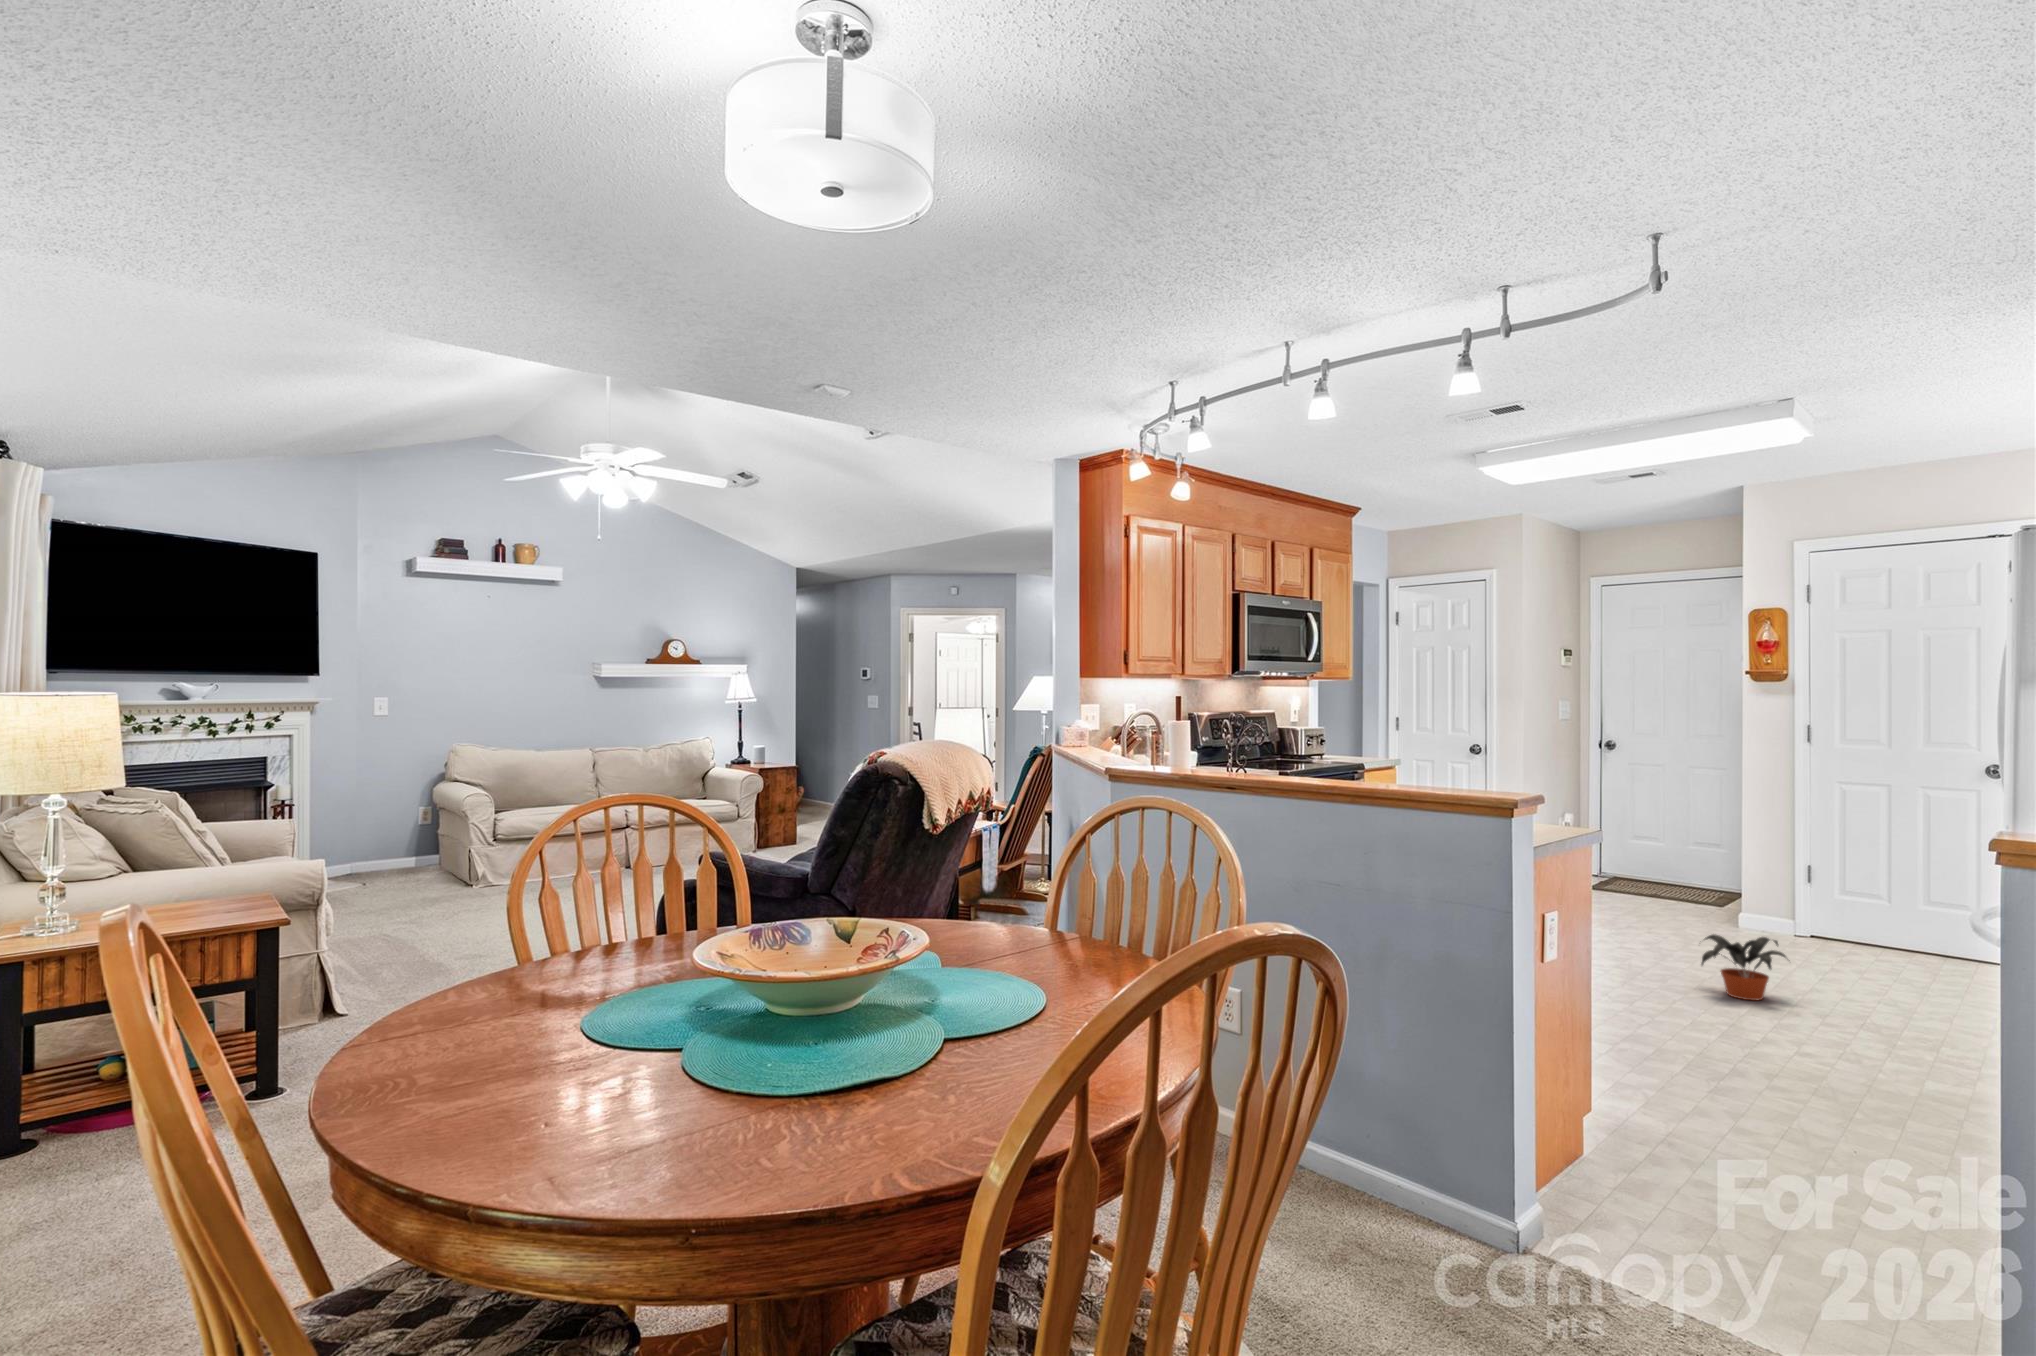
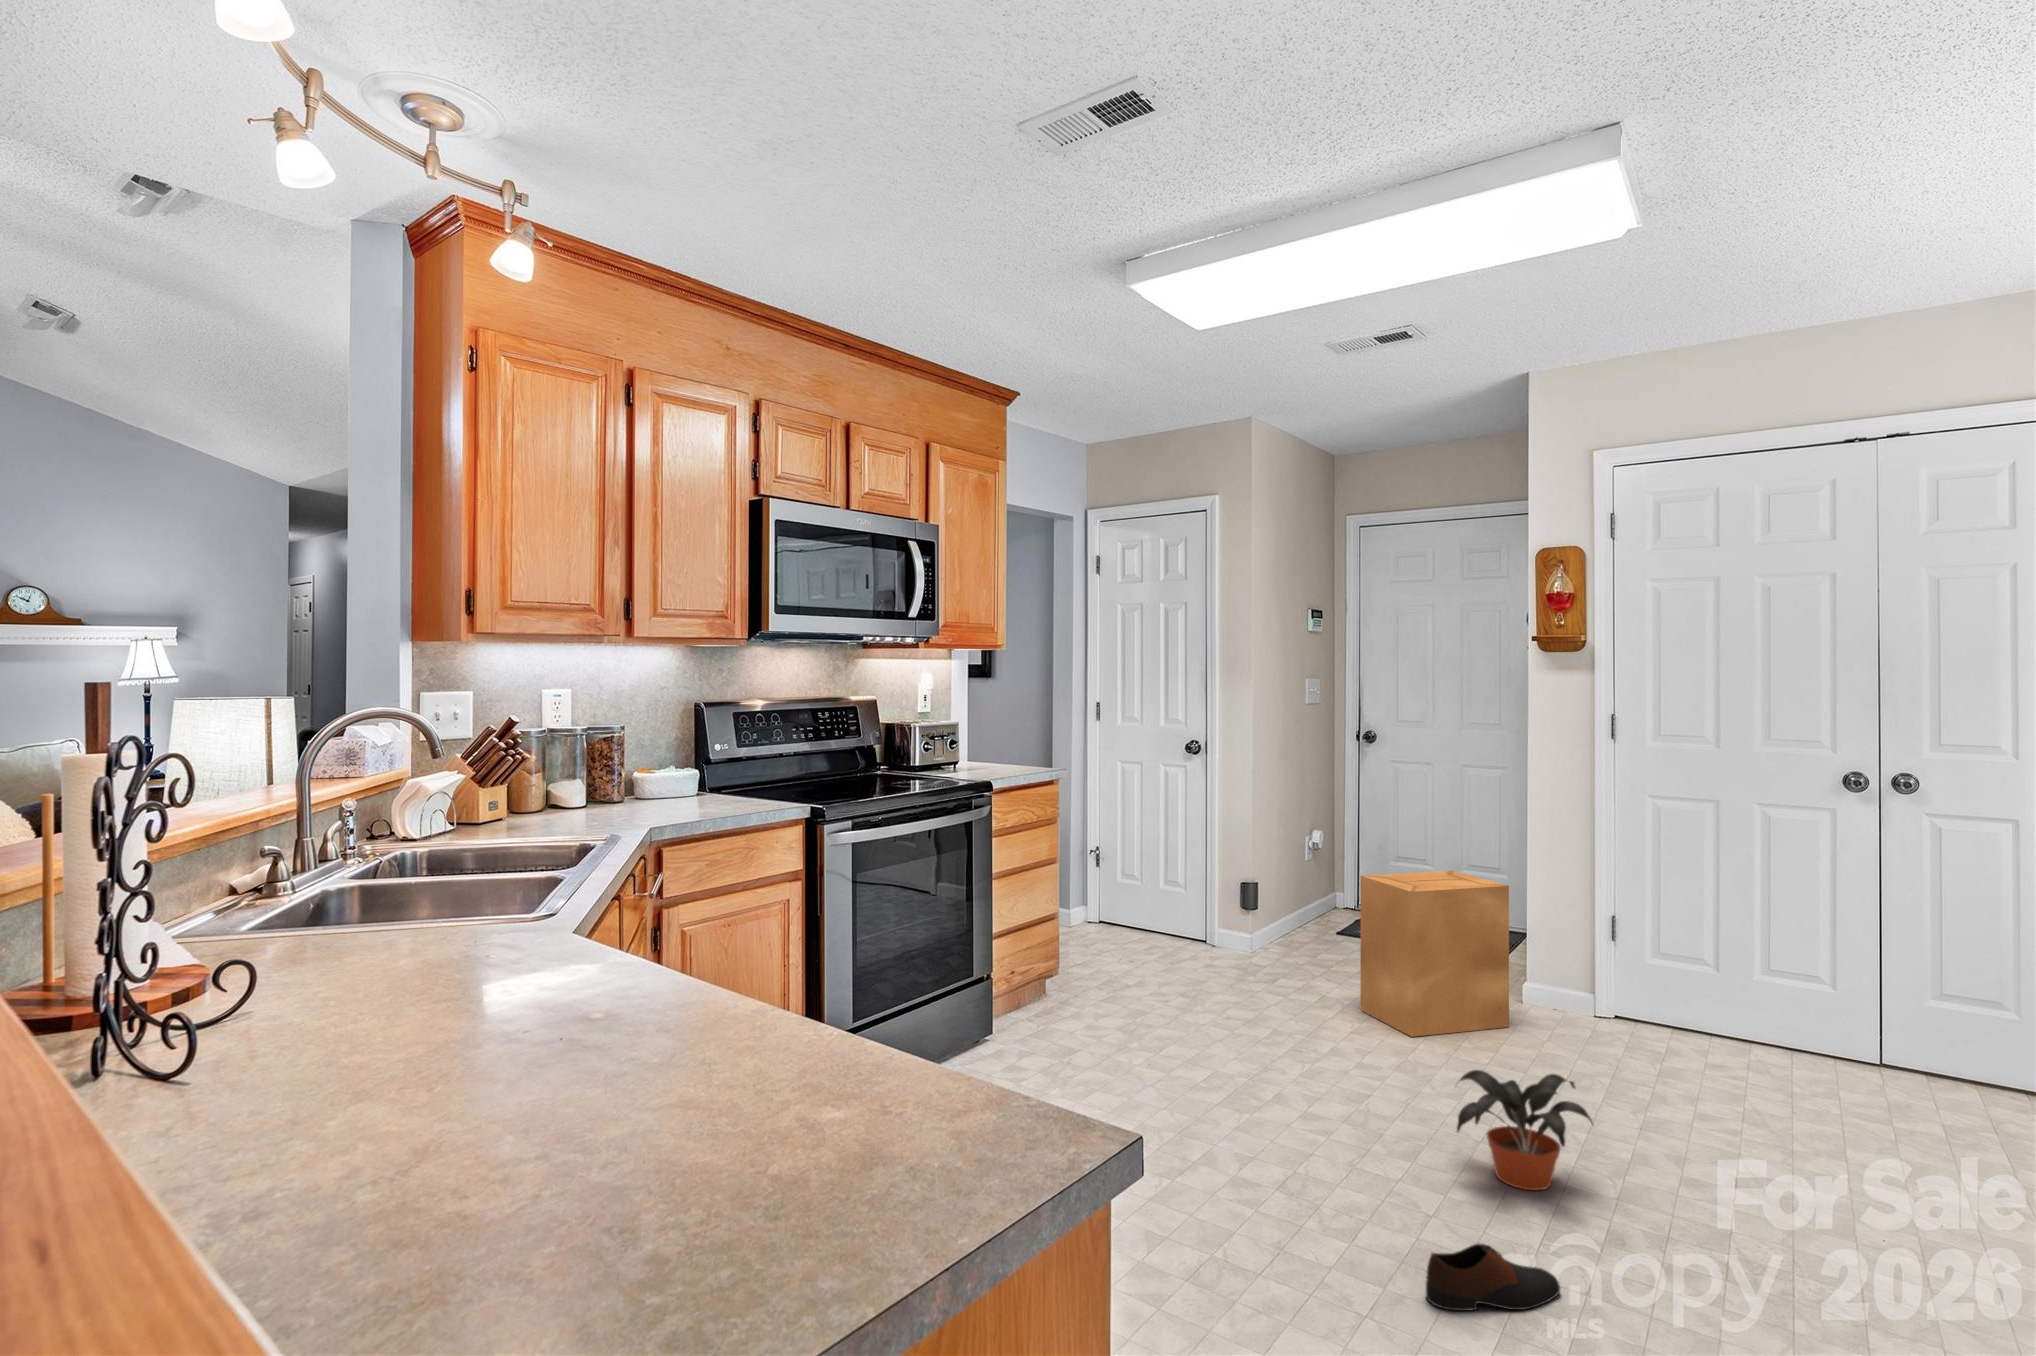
cardboard box: none [1619,834,1732,939] -> present [1360,871,1509,1037]
shoe: none [1689,1002,1768,1035] -> present [1426,1243,1560,1311]

